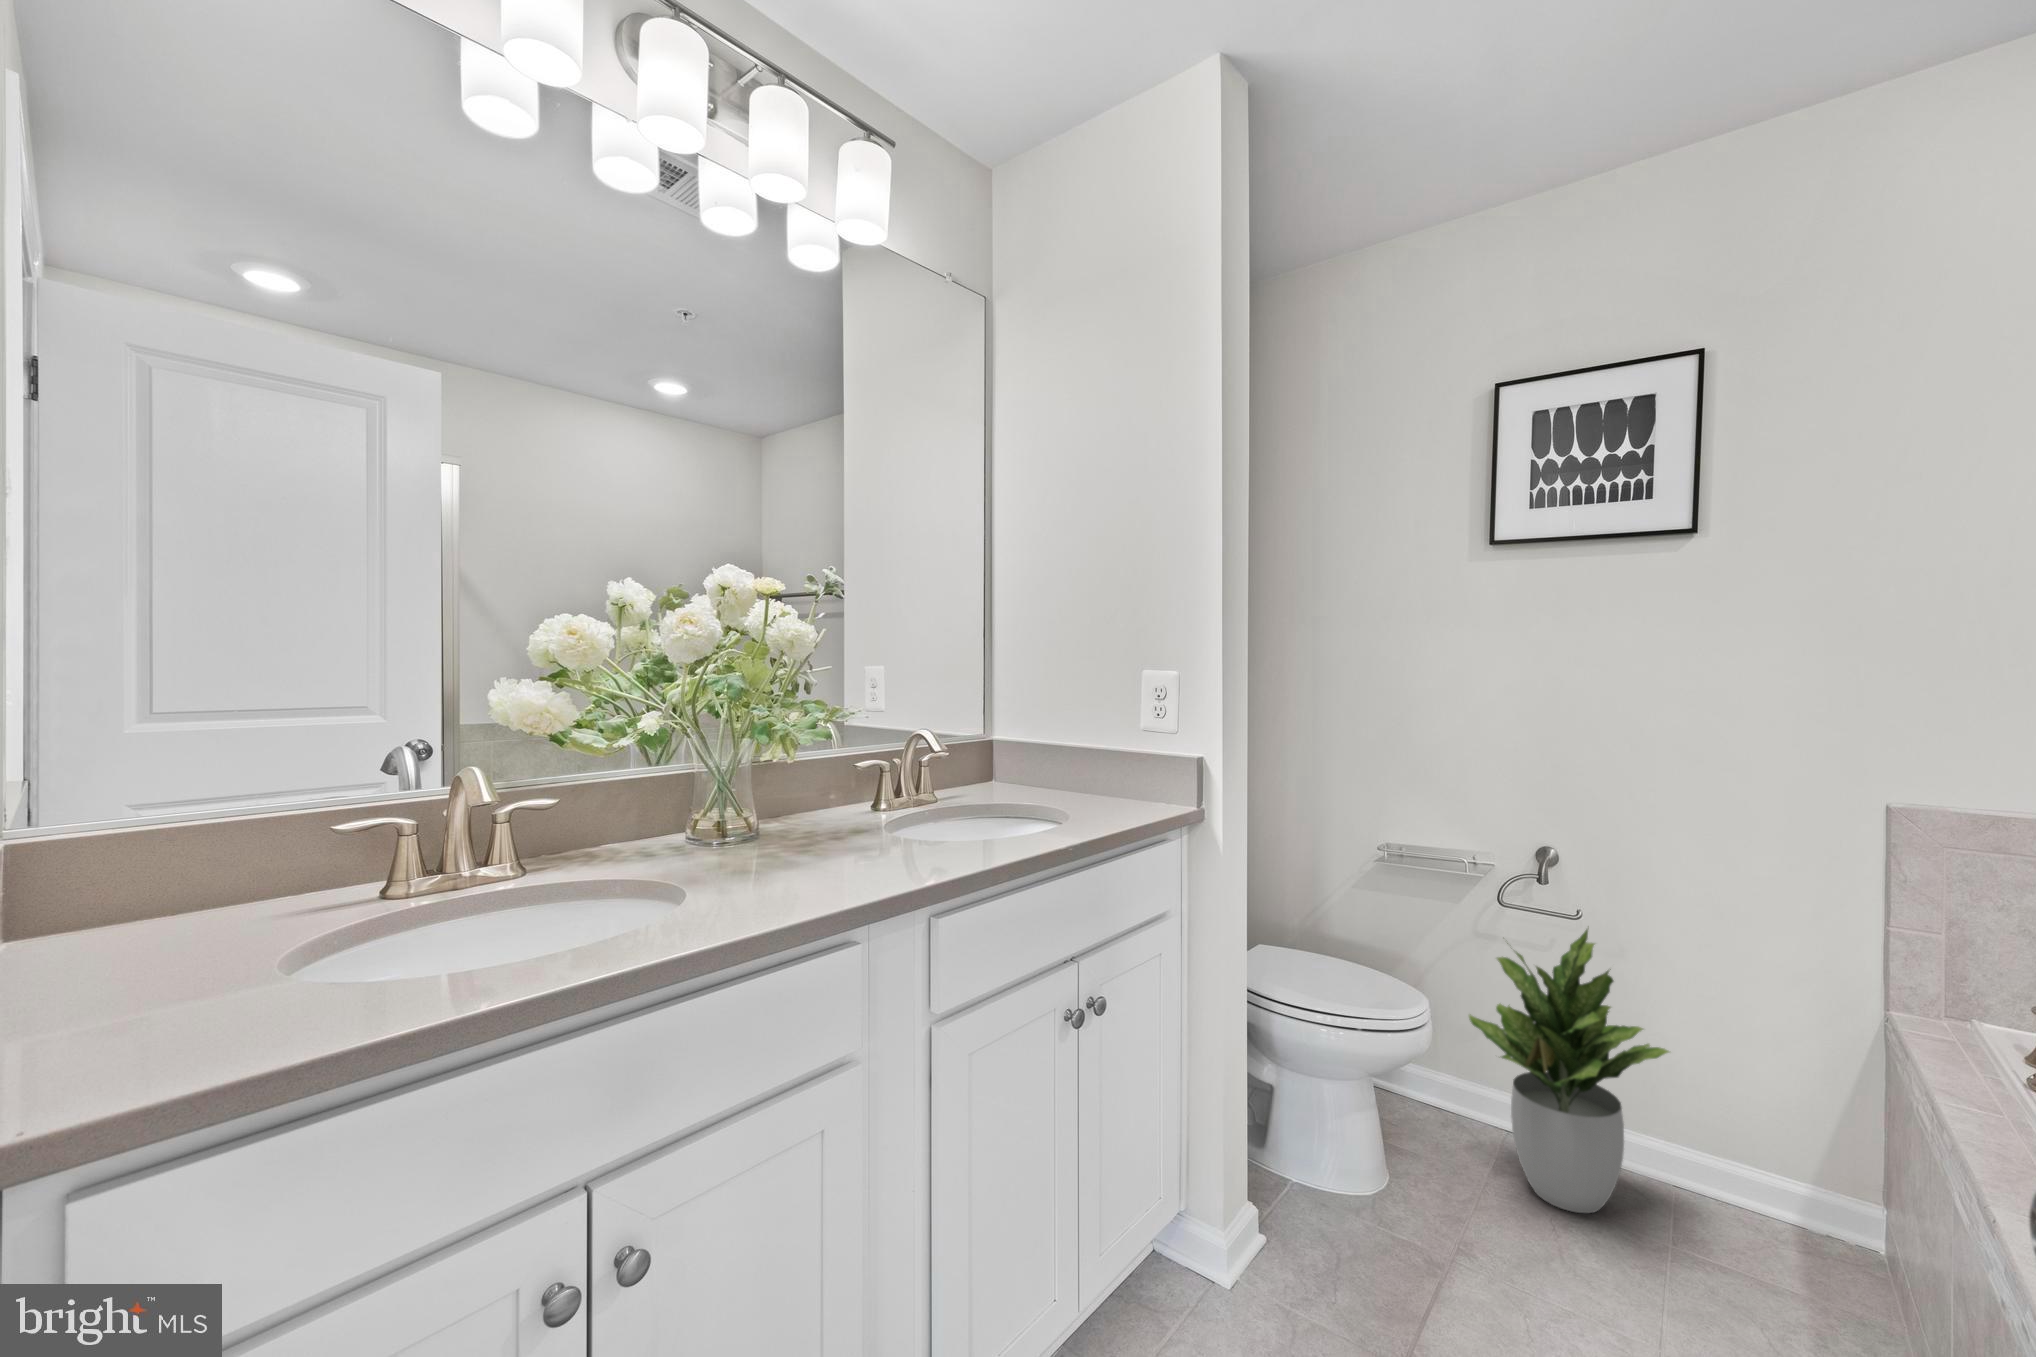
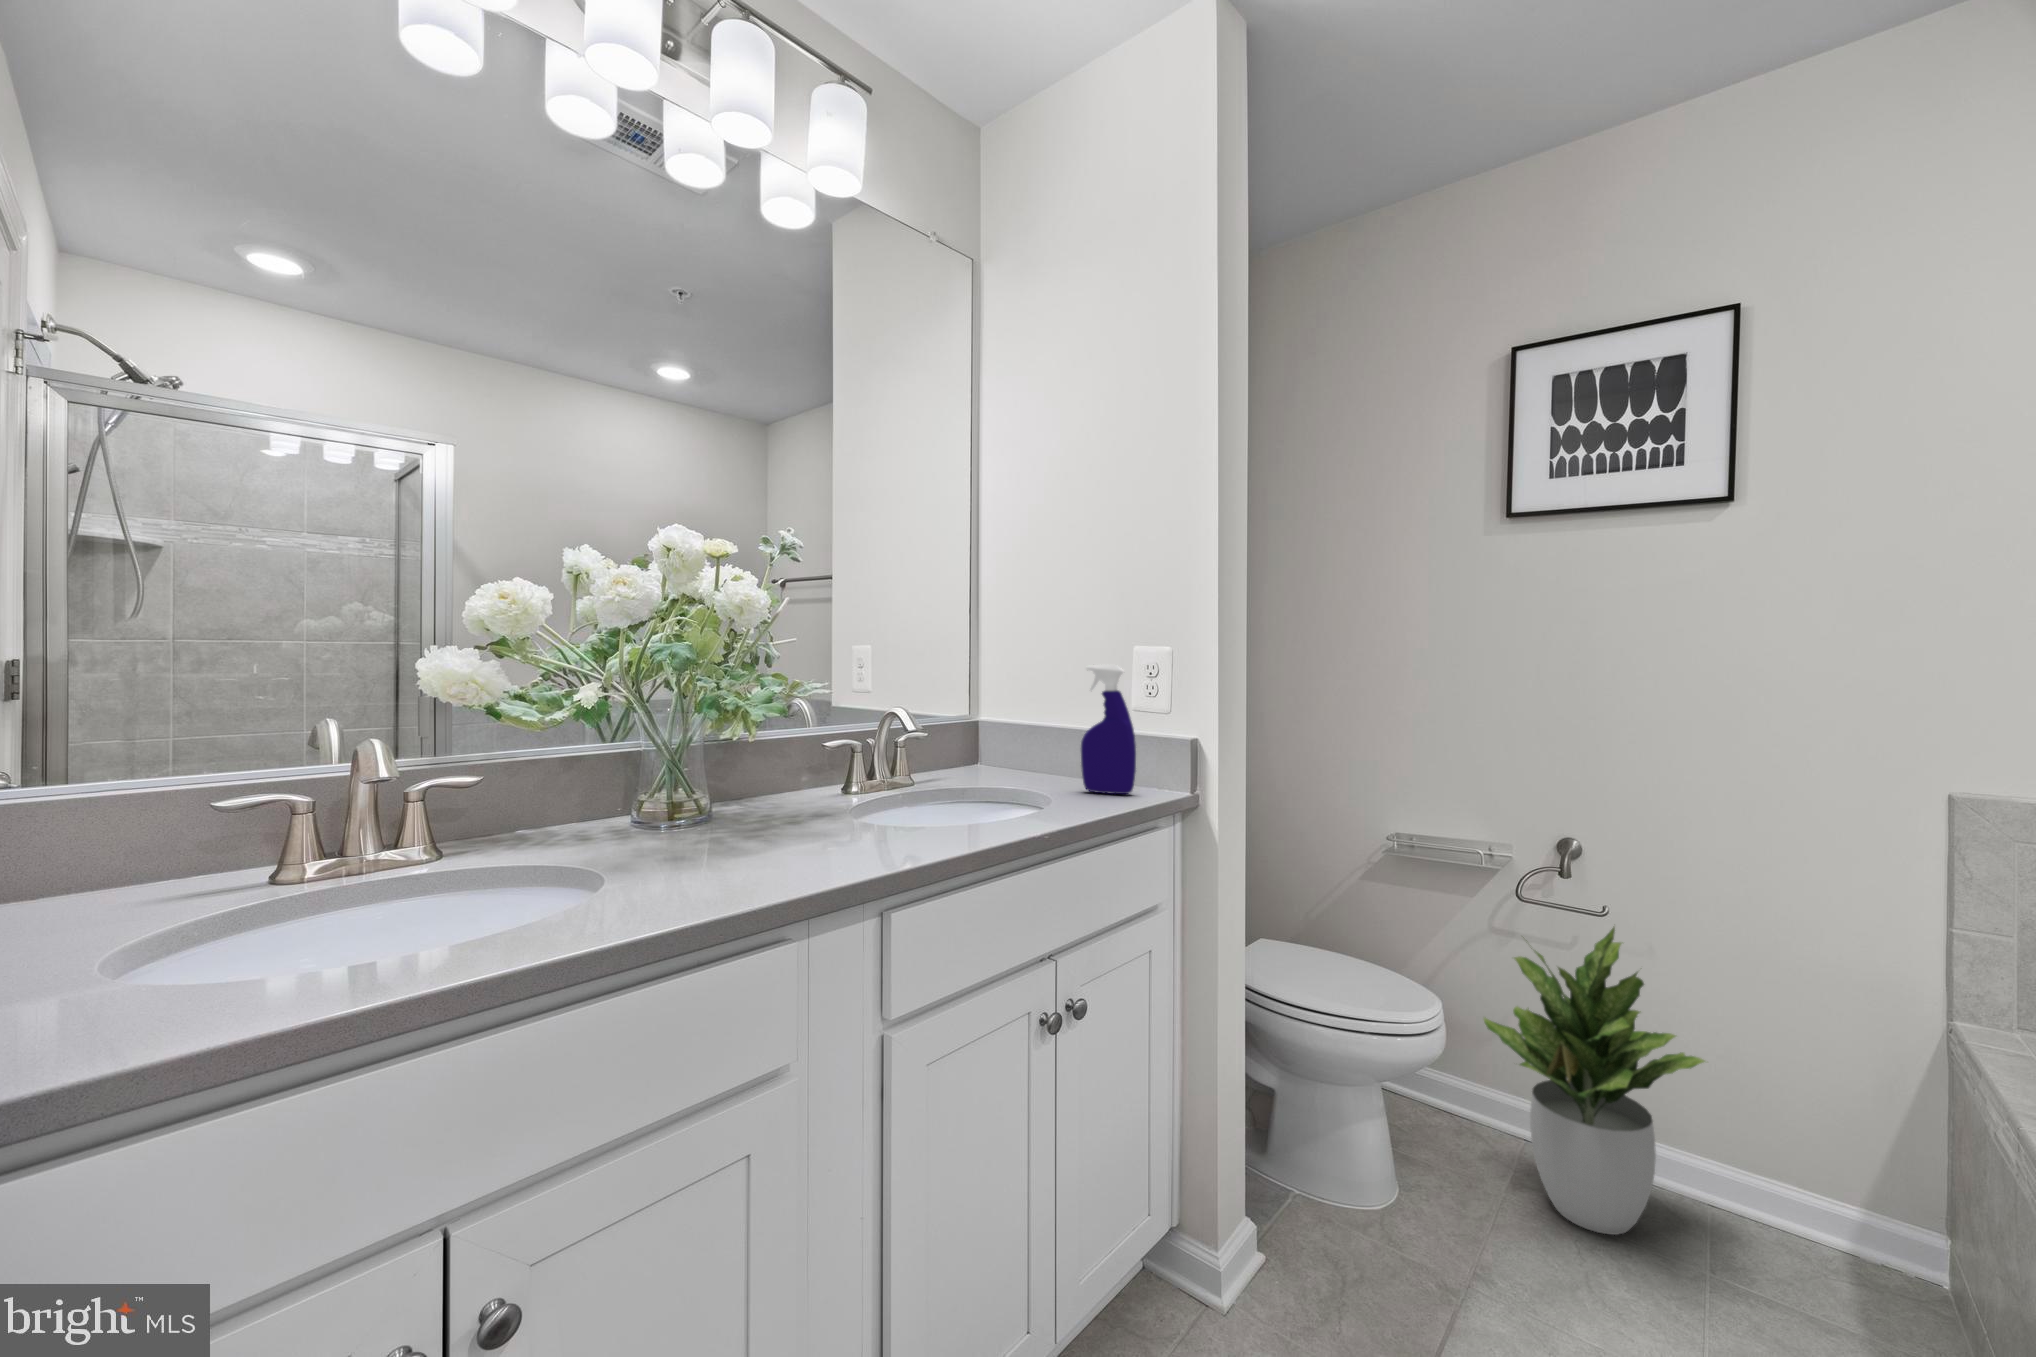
spray bottle: none [1095,687,1147,808] -> present [1081,665,1136,794]

